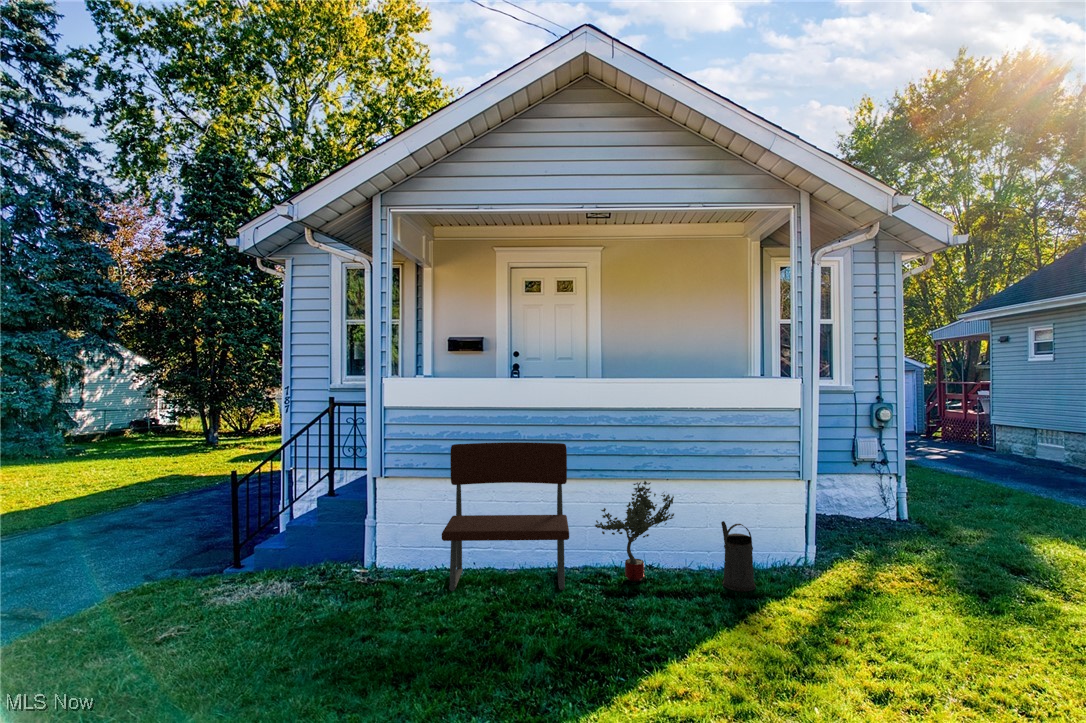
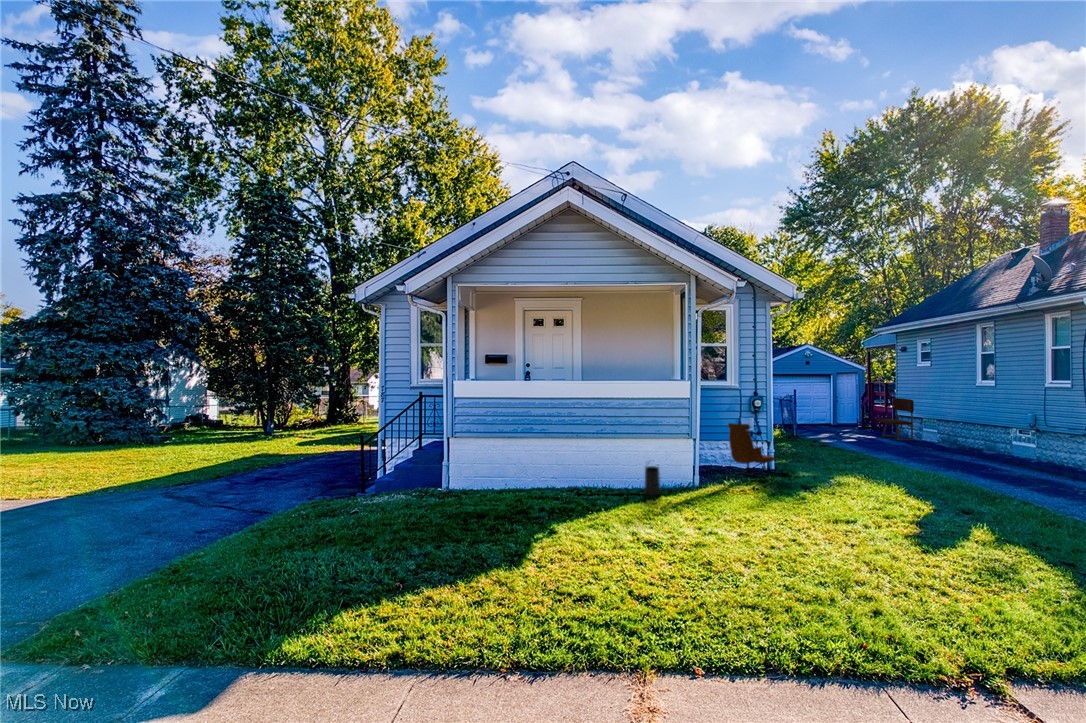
bench: present [442,442,569,591] -> present [876,398,914,440]
lounge chair: none [846,447,919,539] -> present [728,423,775,474]
potted tree: present [595,481,674,582] -> none [574,438,618,493]

